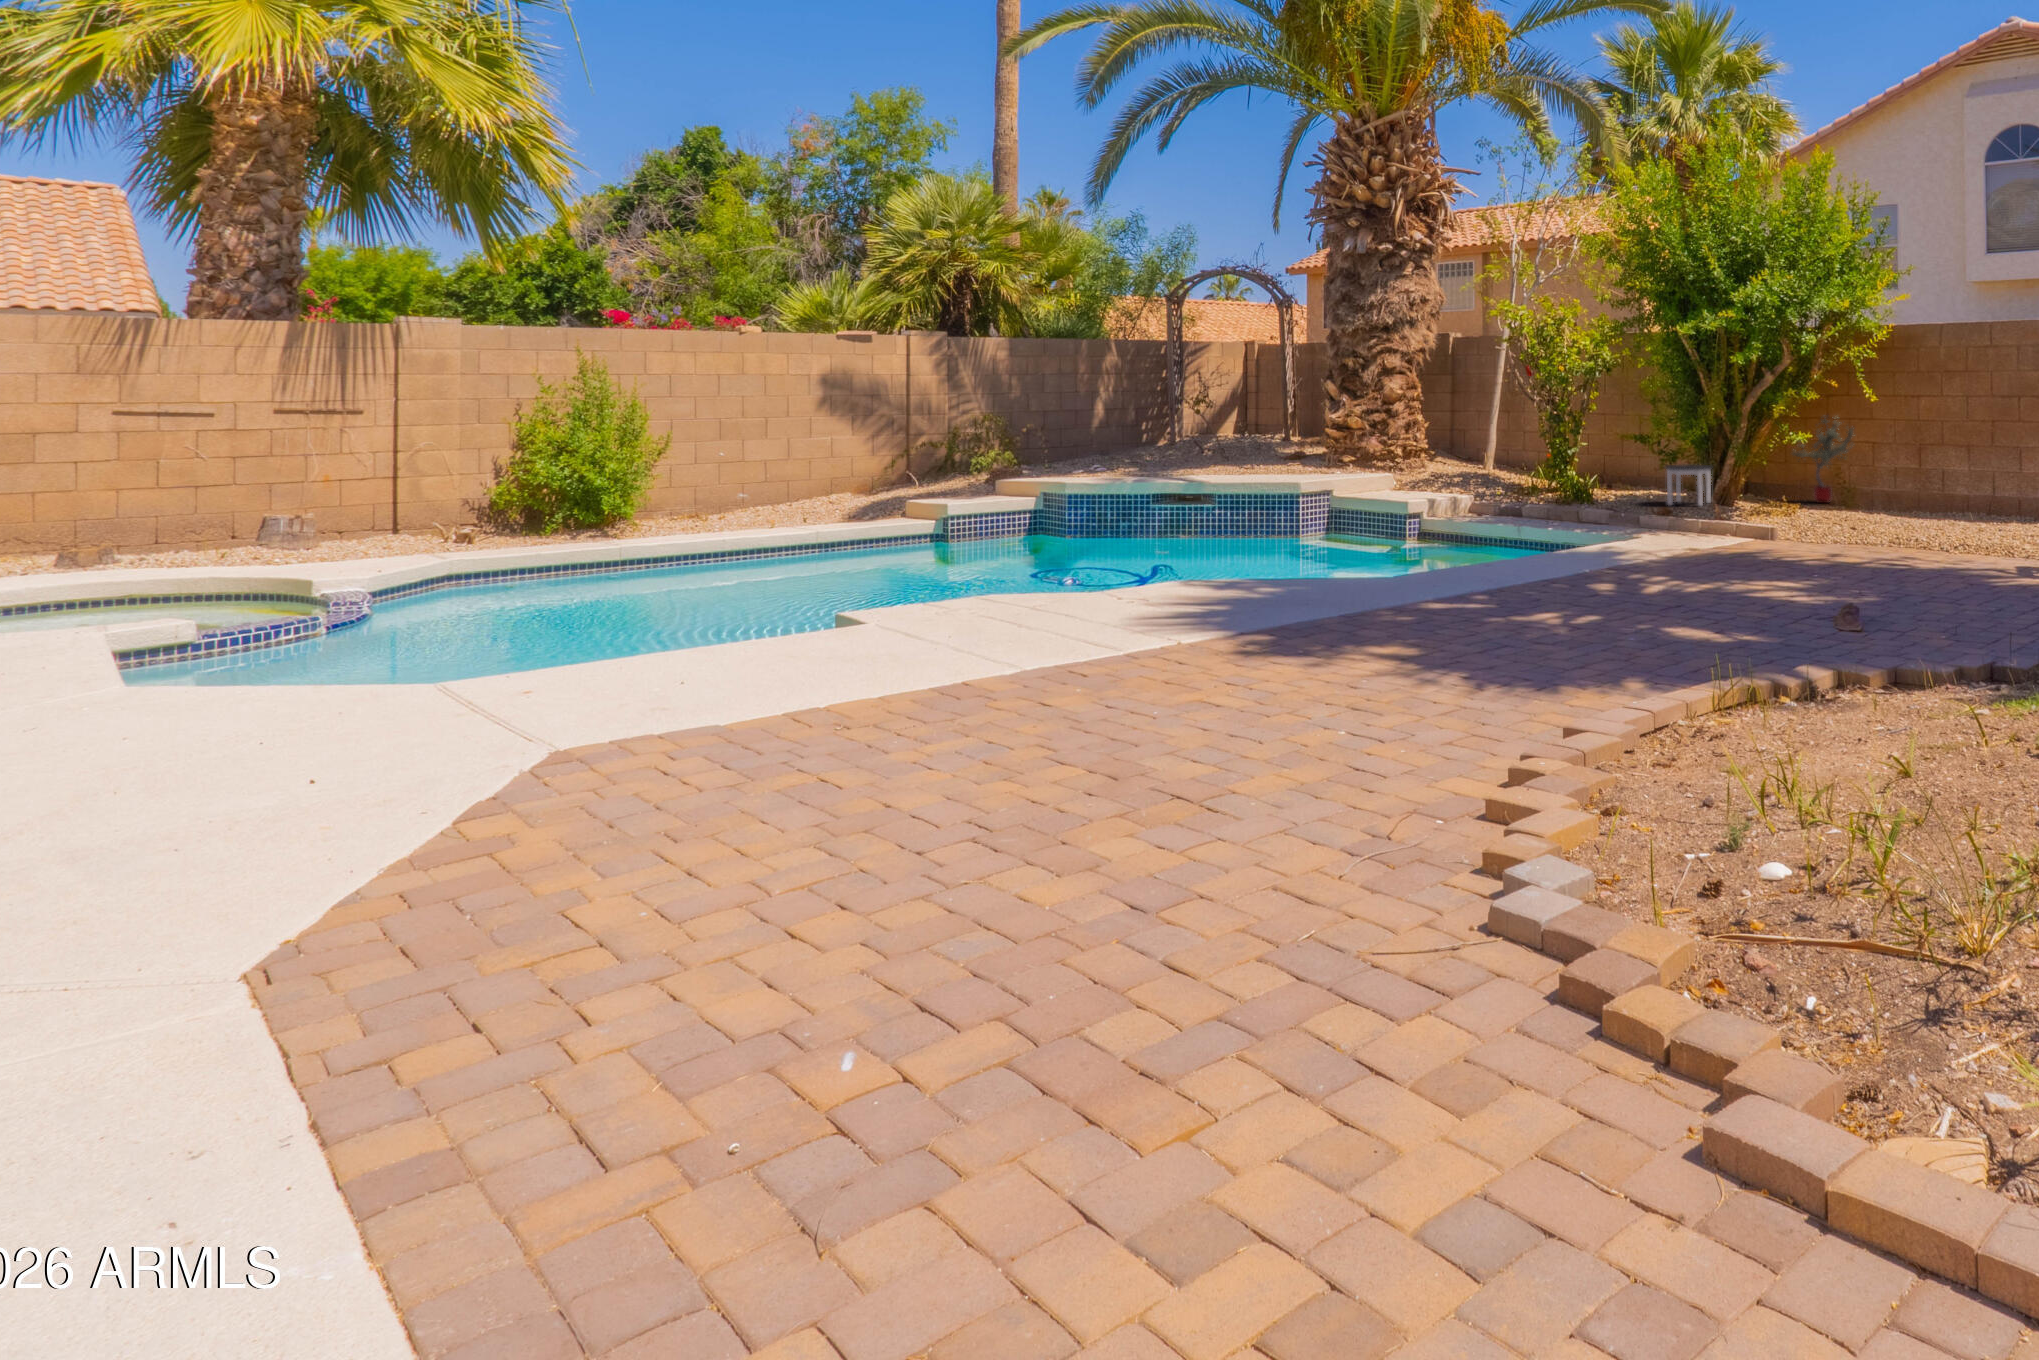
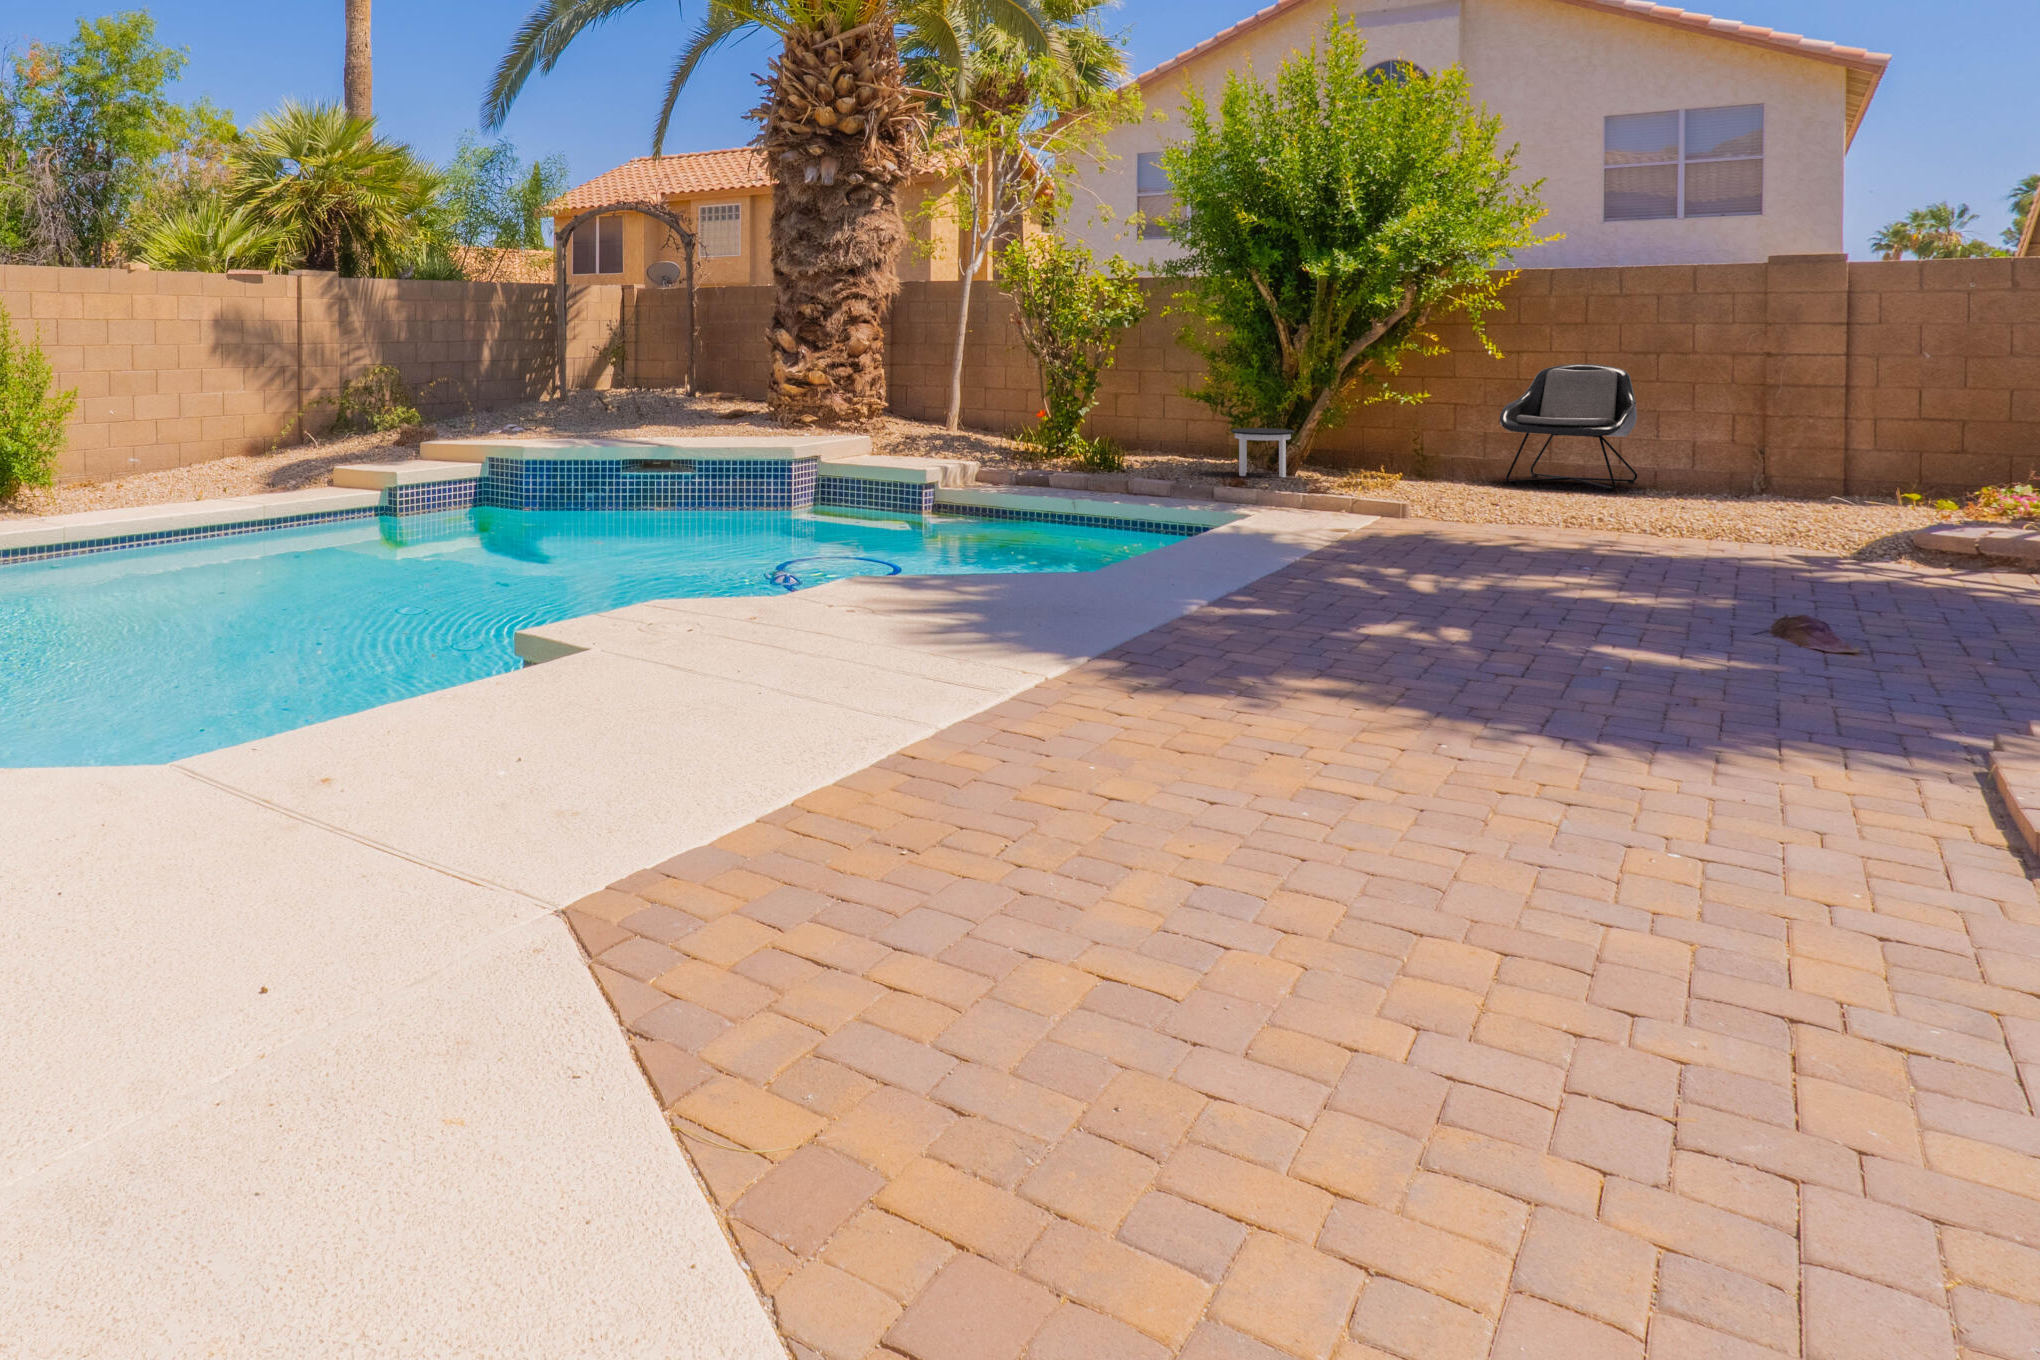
lounge chair: none [1865,409,1980,516] -> present [1500,364,1637,491]
potted tree: present [1793,415,1854,503] -> none [1373,370,1467,473]

